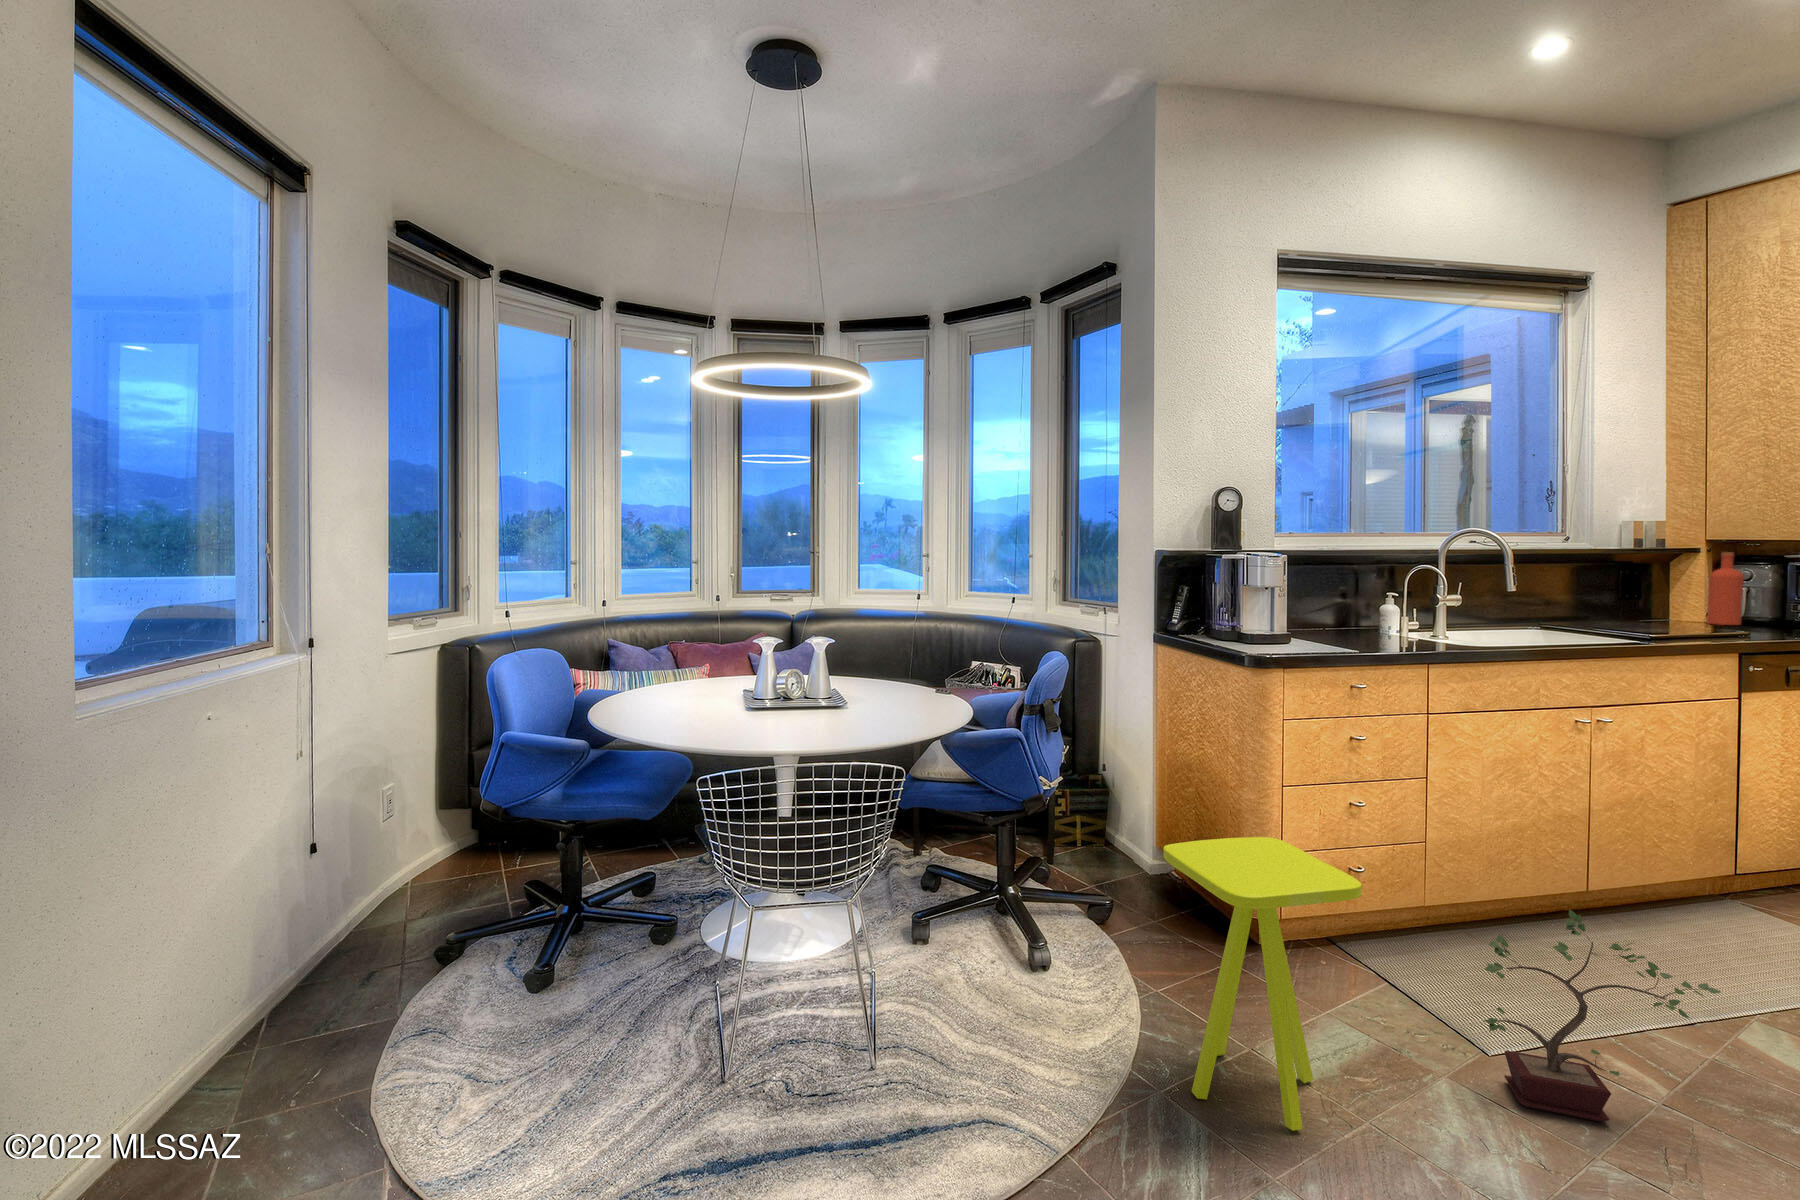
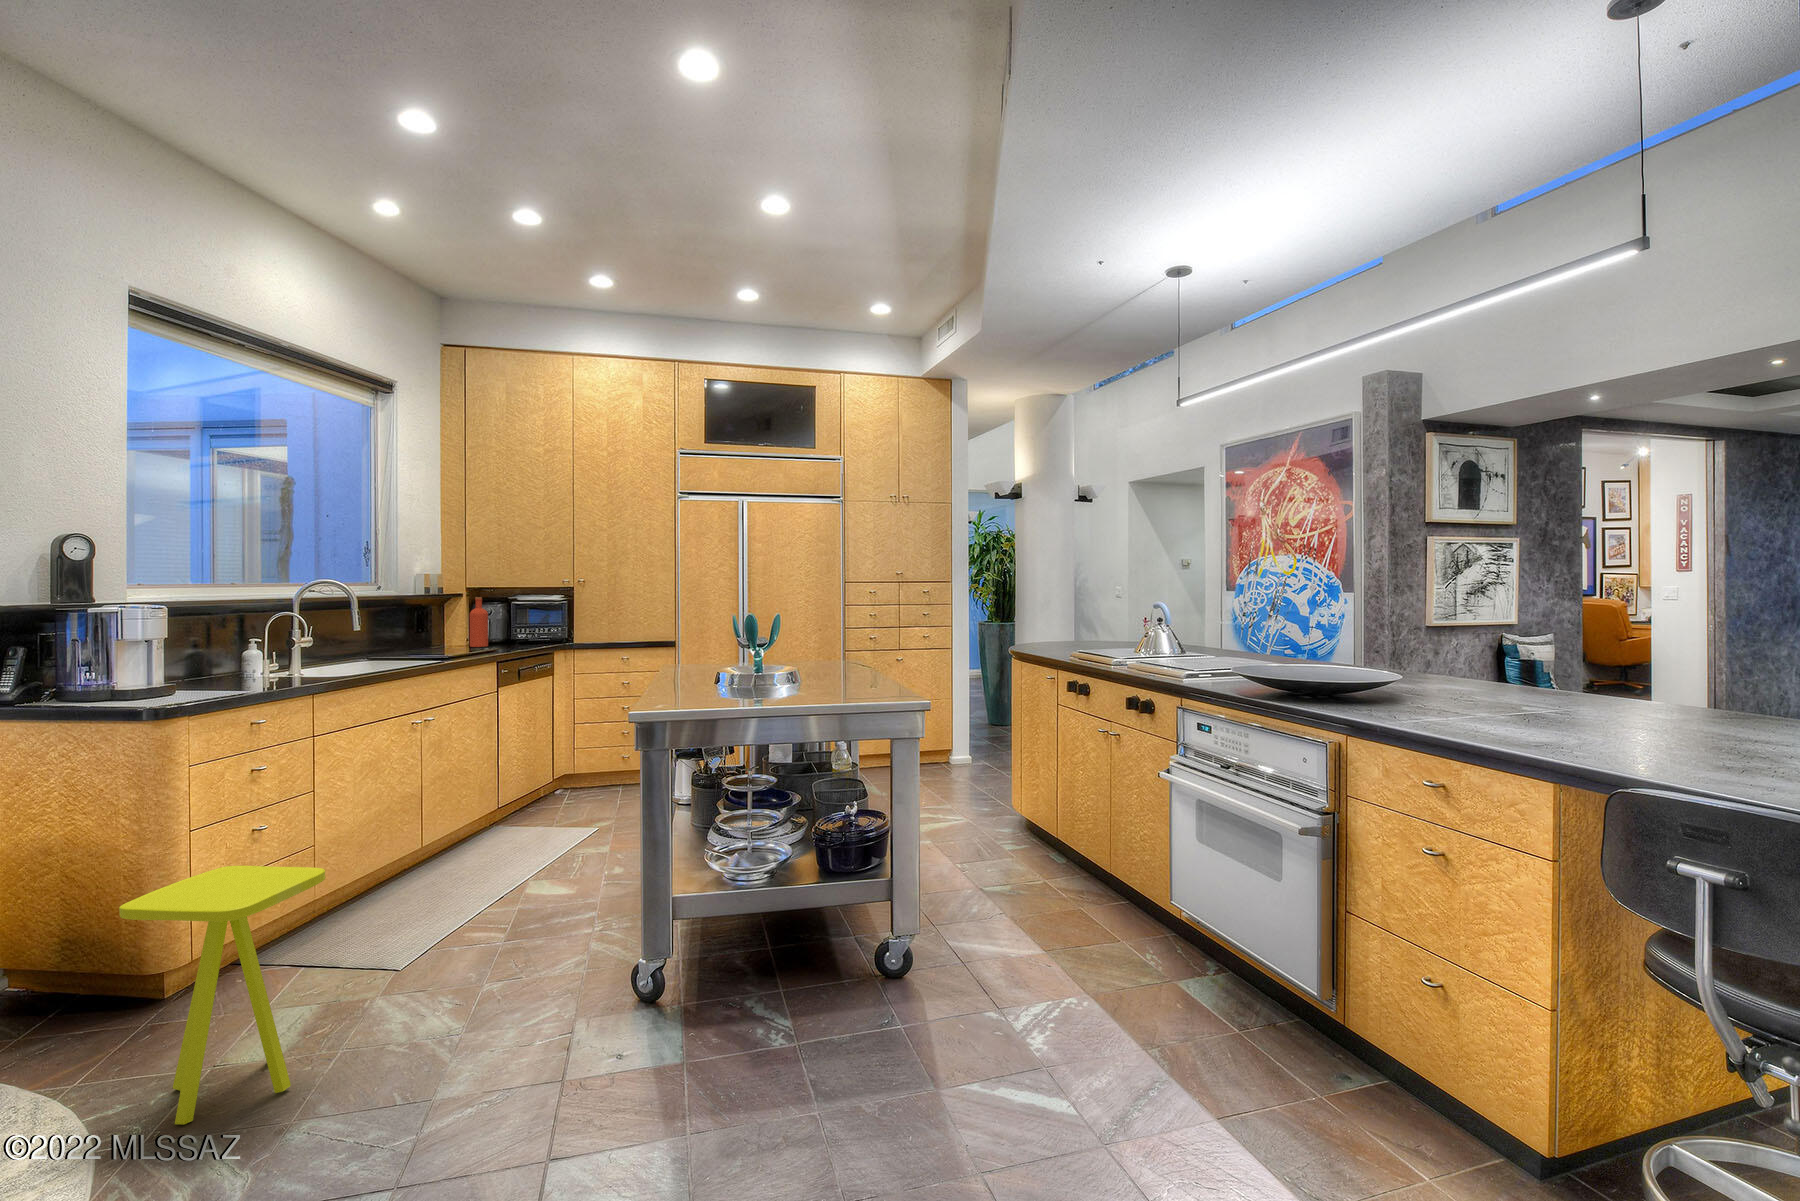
potted plant: present [1484,909,1721,1121] -> none [399,845,526,990]

